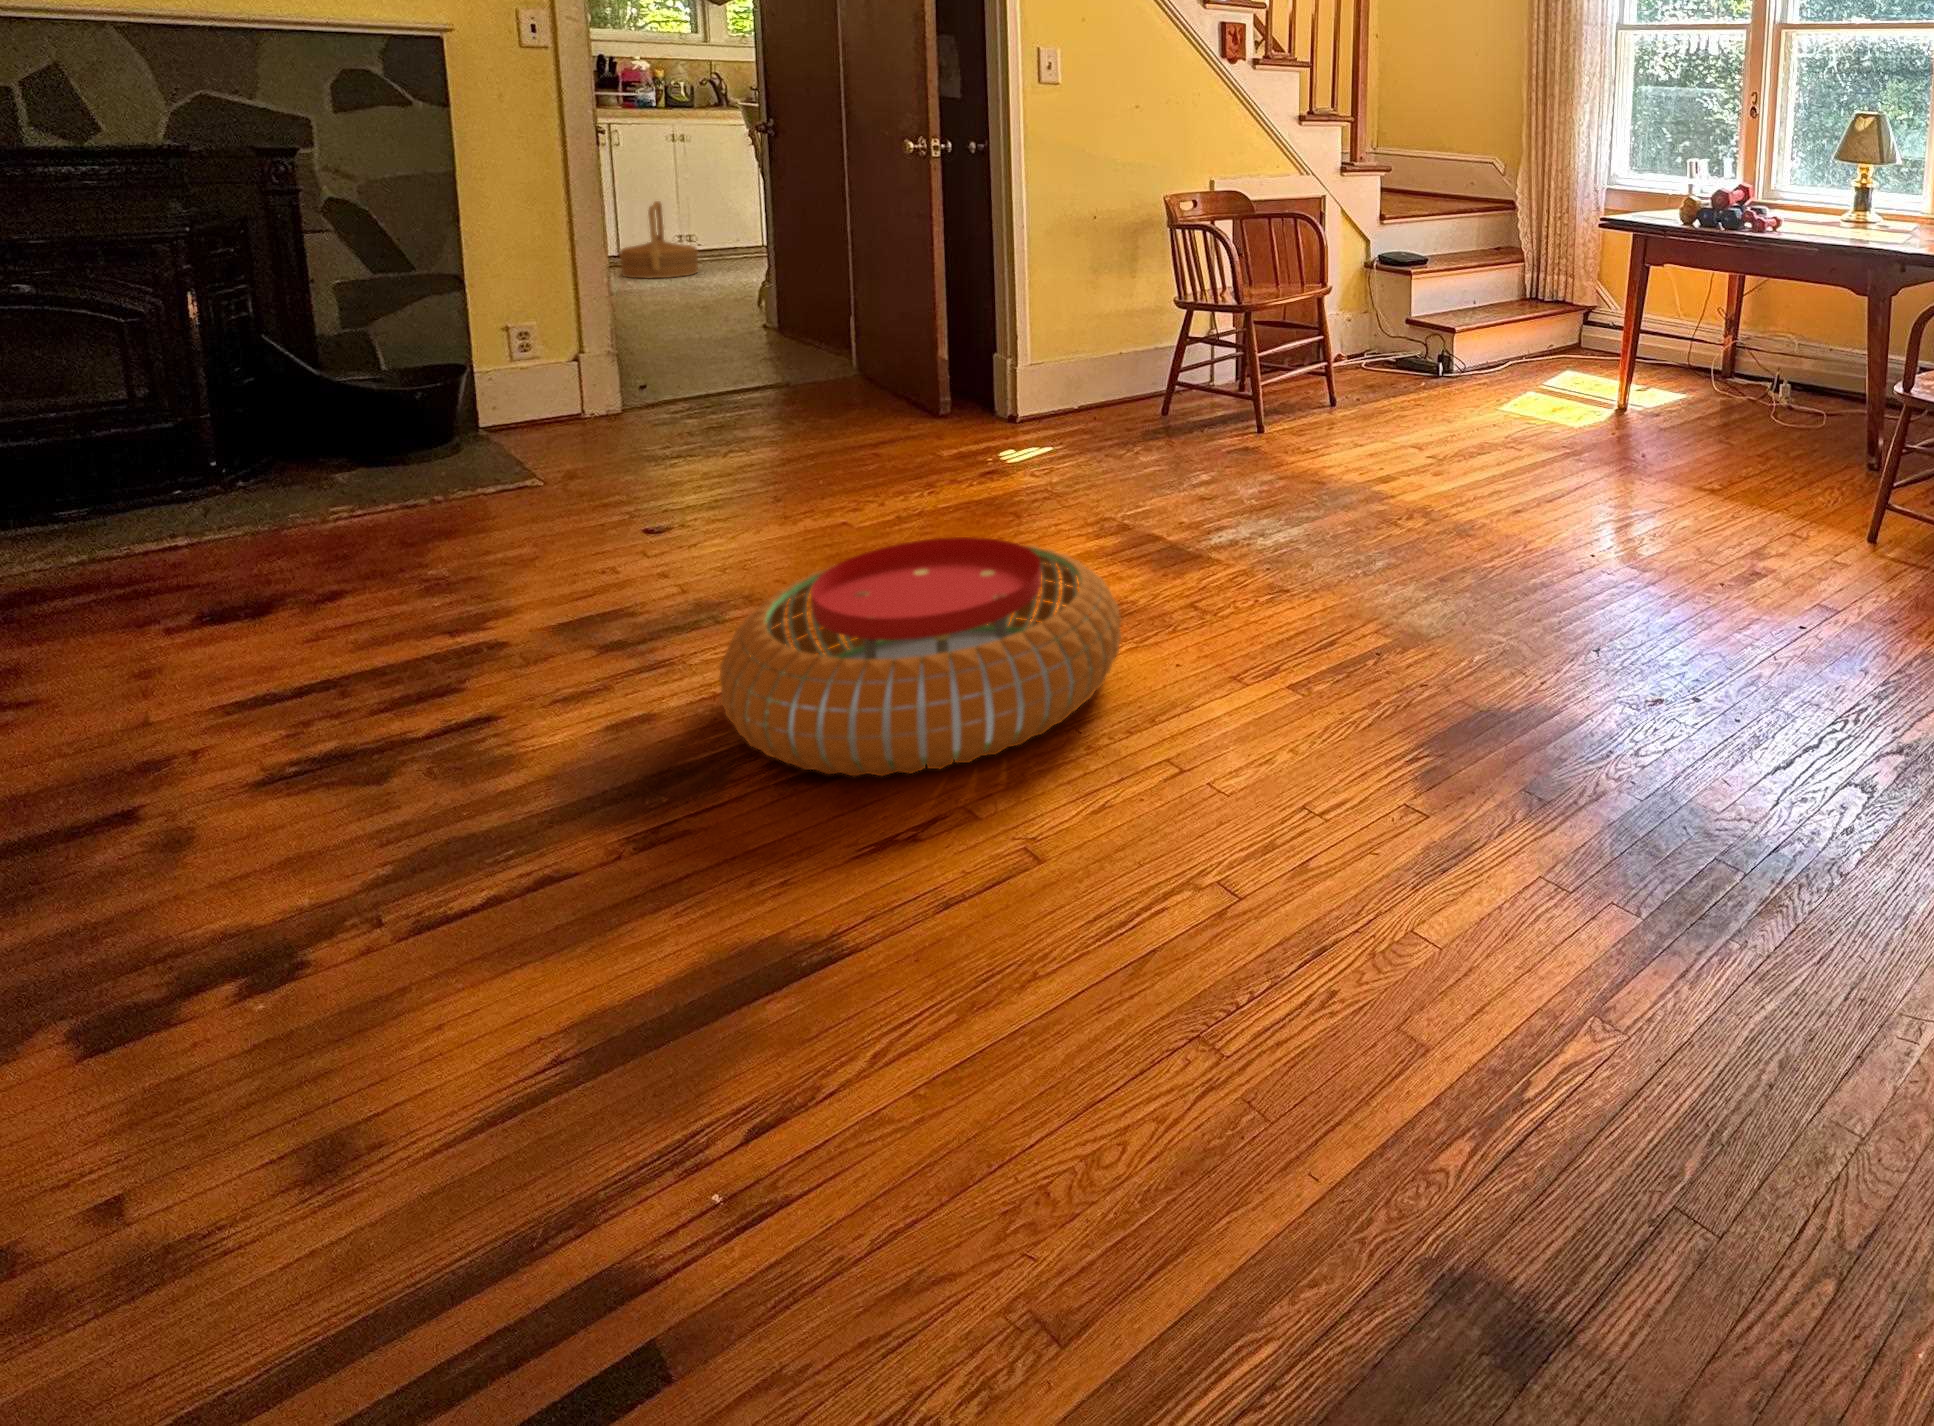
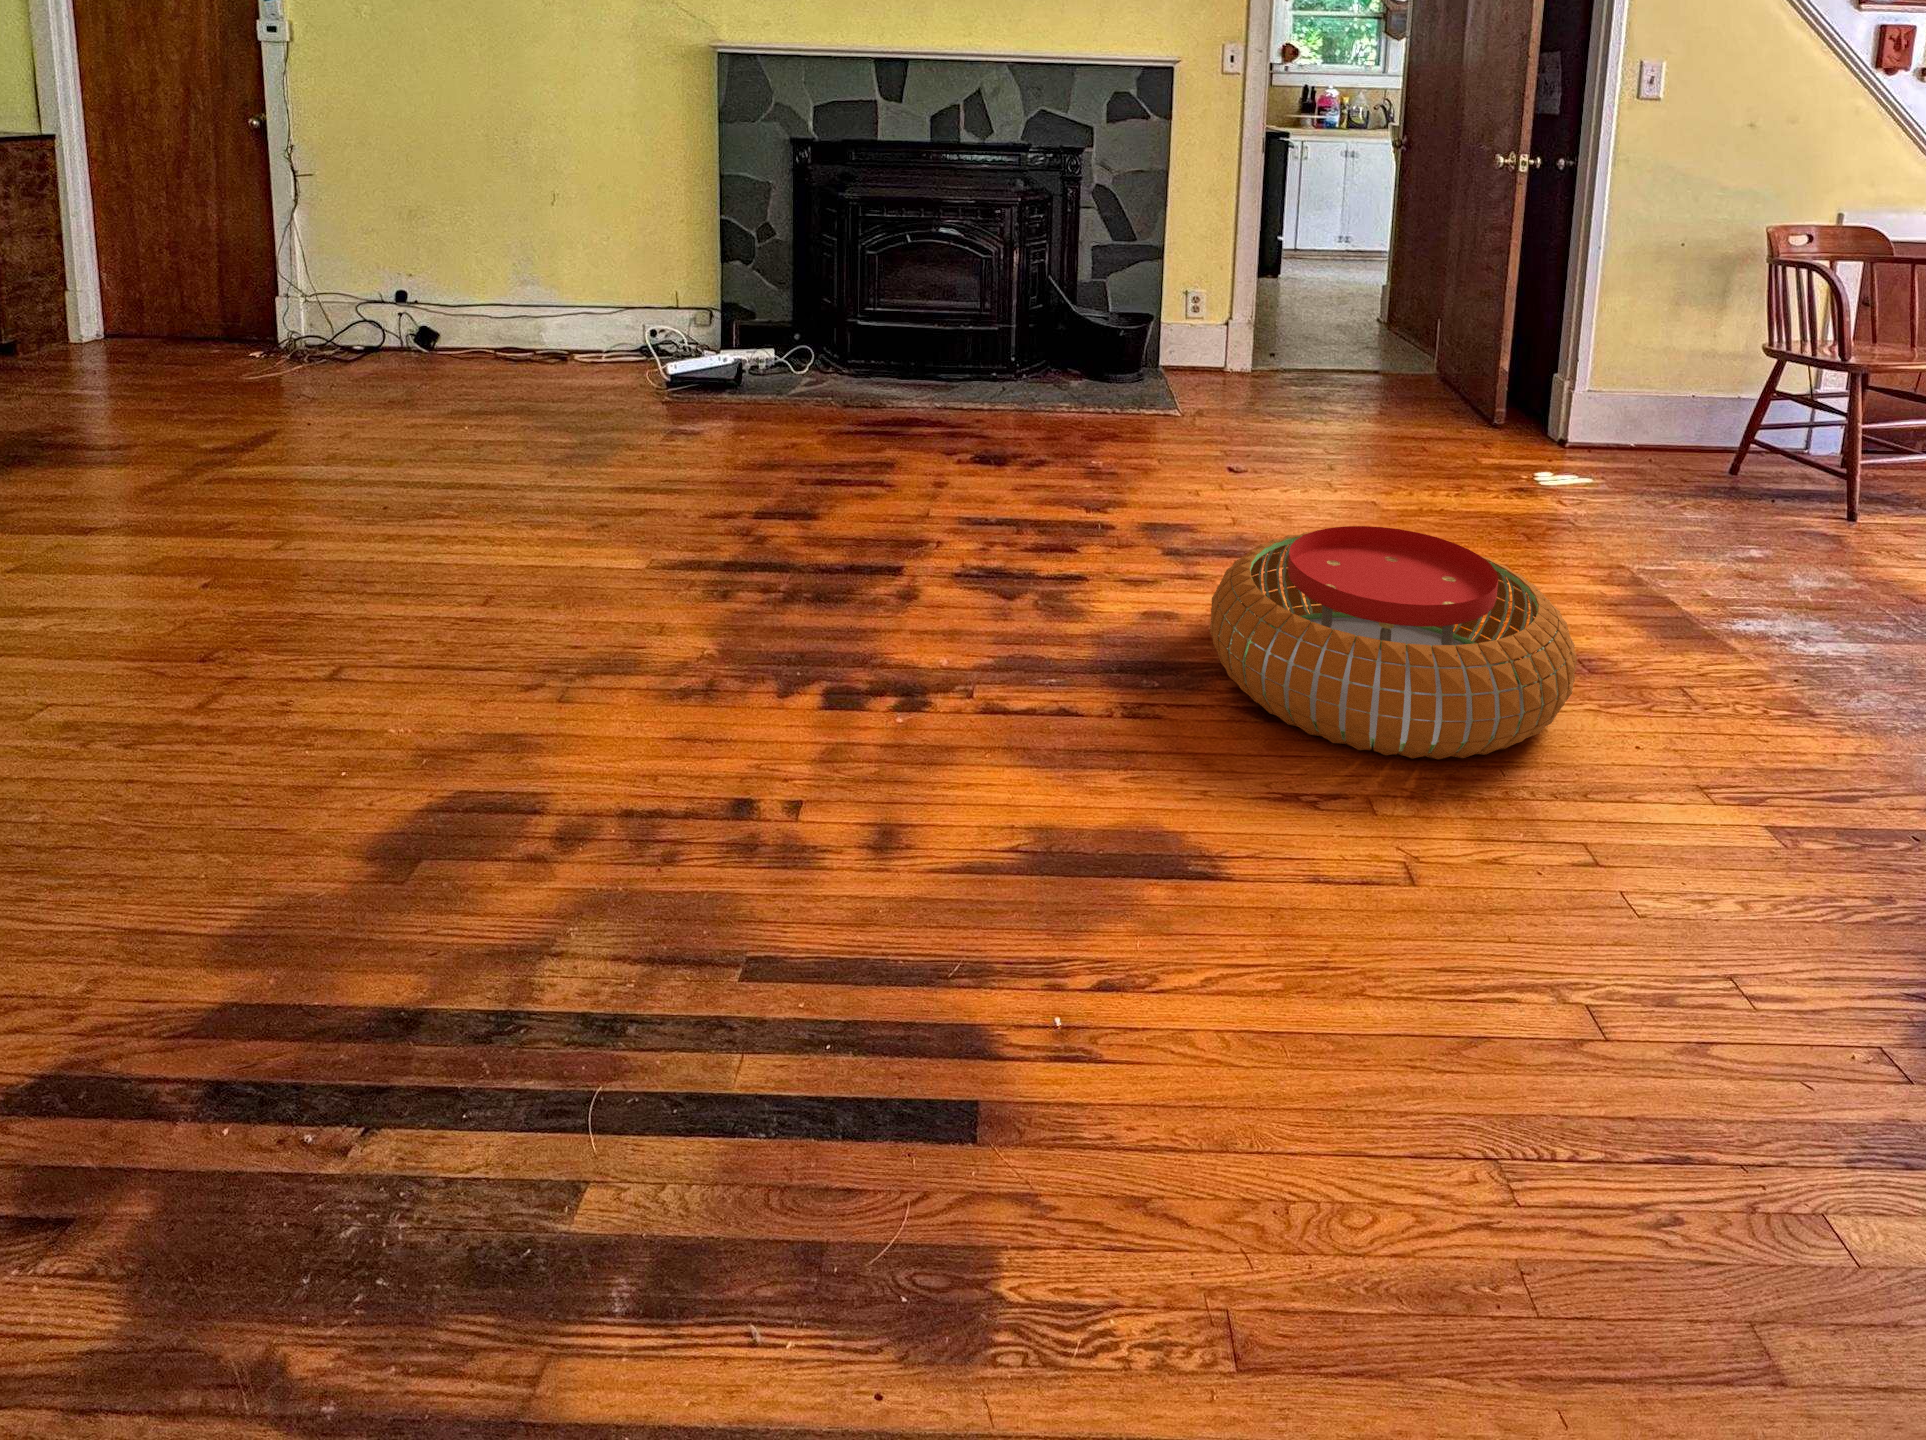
woven basket: present [619,201,698,278] -> none [1291,209,1348,273]

